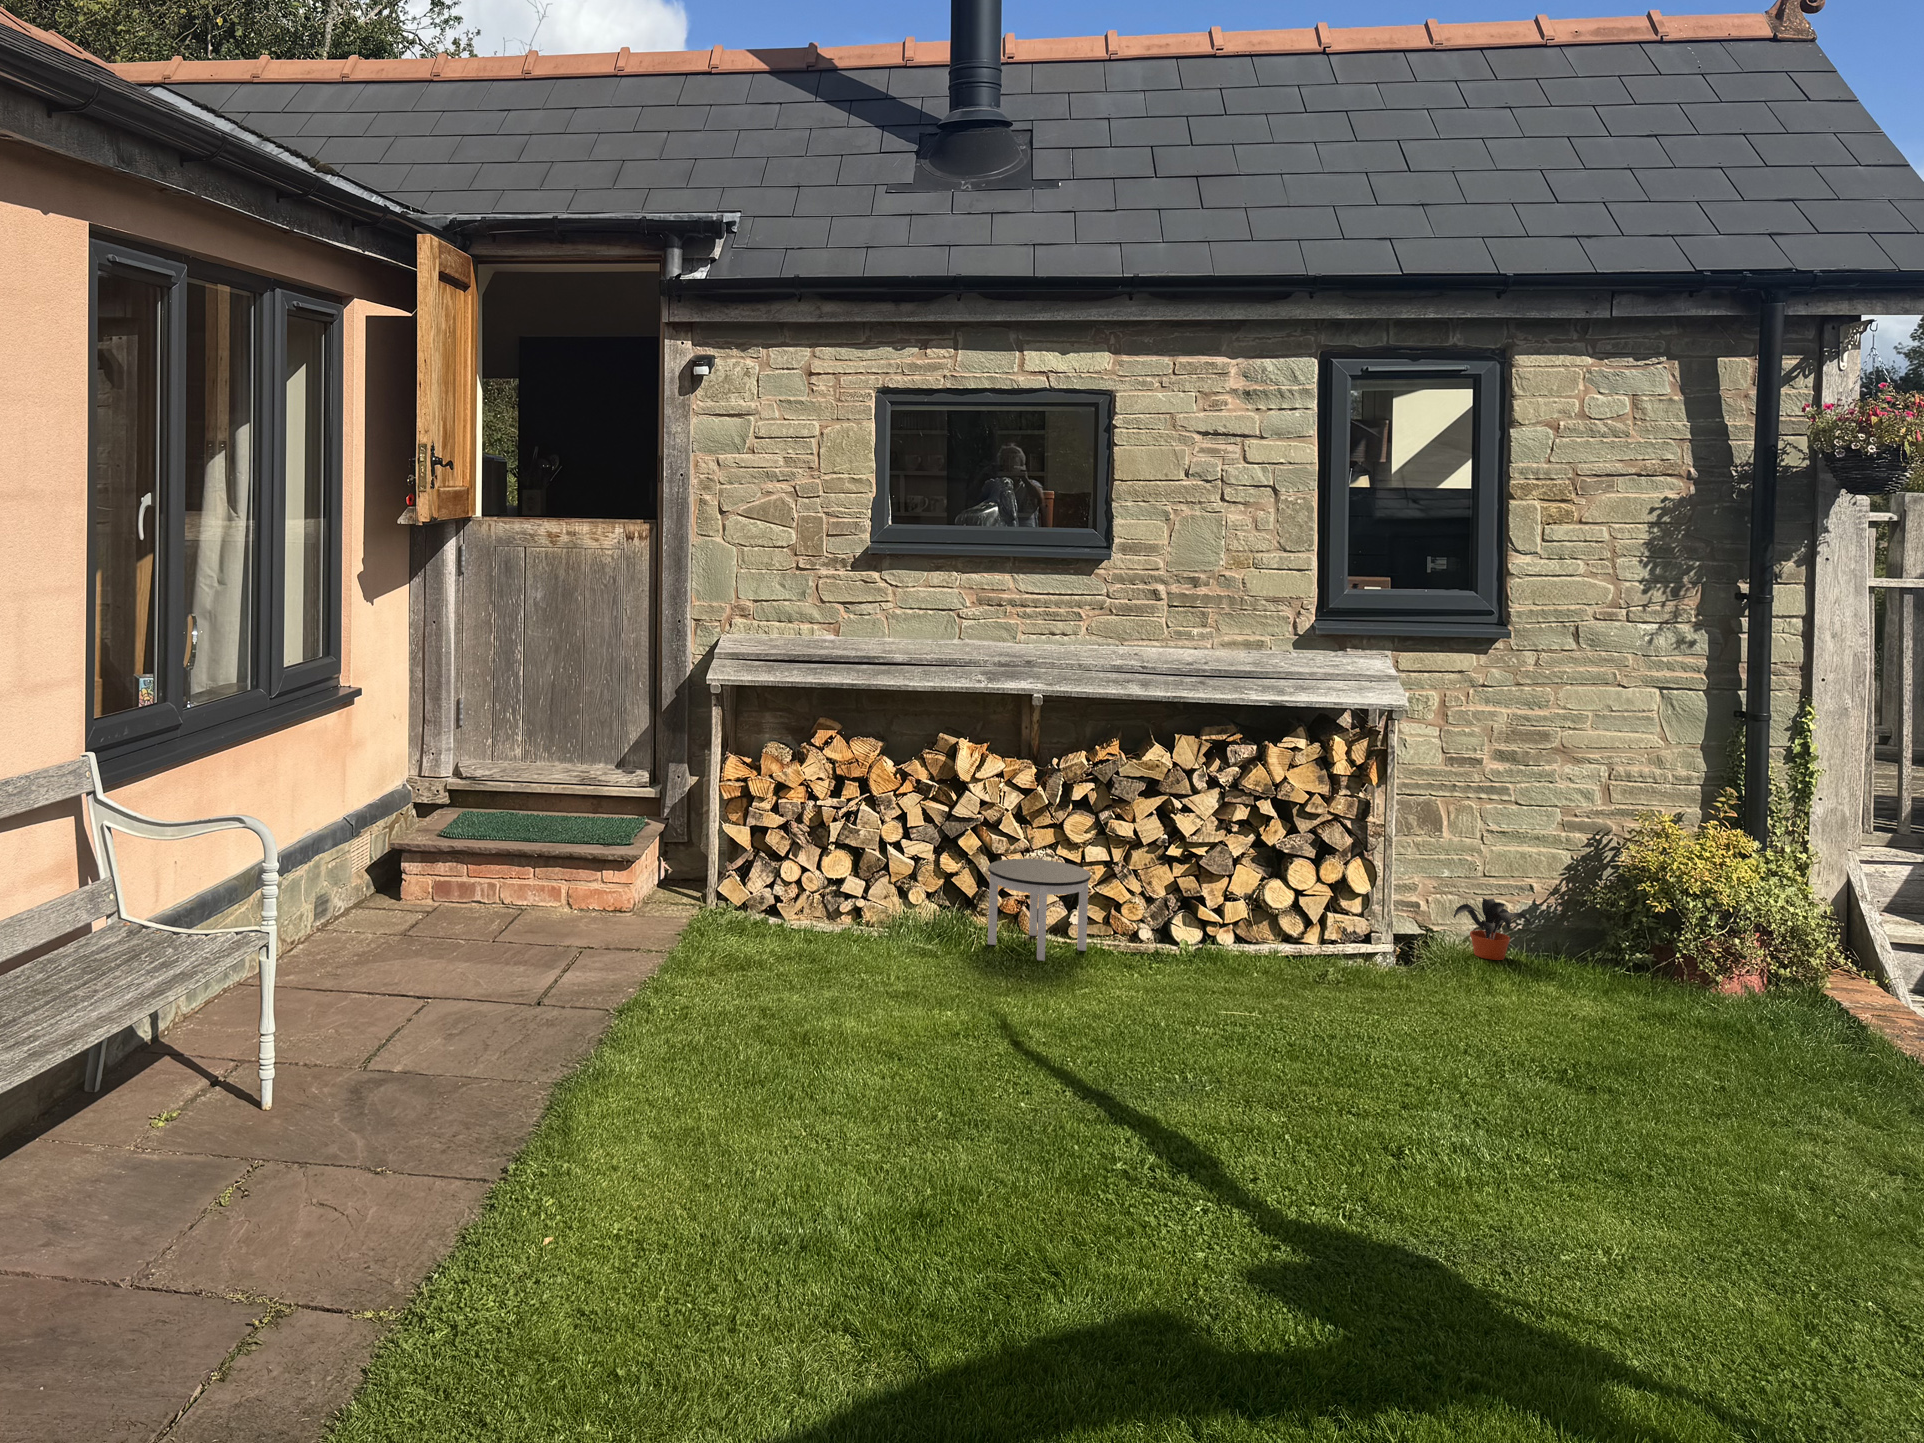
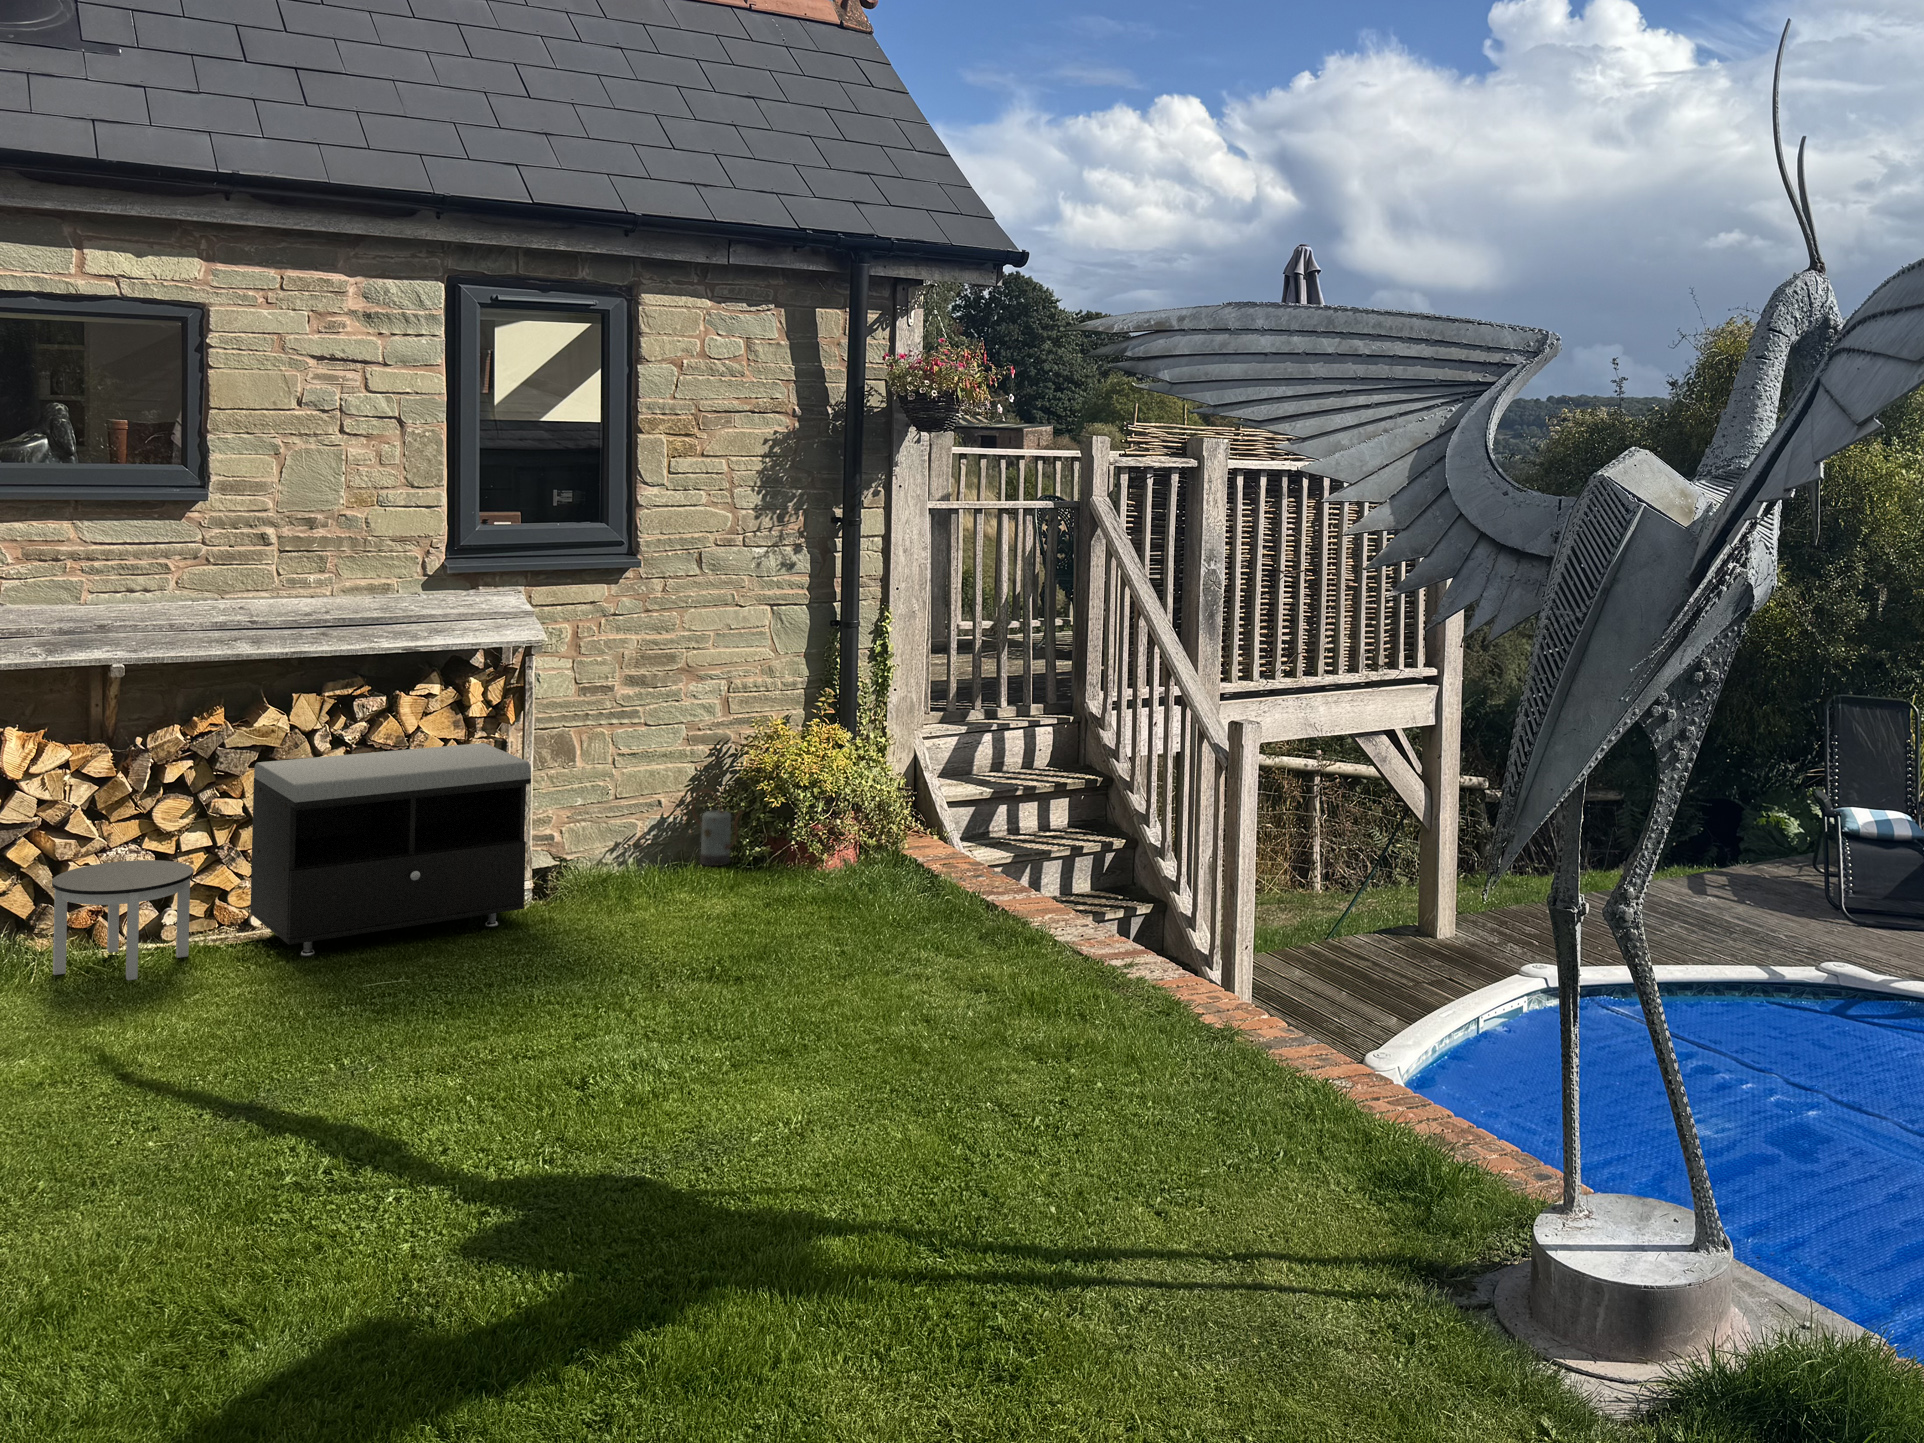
storage bench: none [1138,790,1385,980] -> present [250,743,531,956]
watering can: none [1567,881,1628,967] -> present [692,790,742,866]
potted plant: present [1454,897,1531,960] -> none [588,819,662,878]

